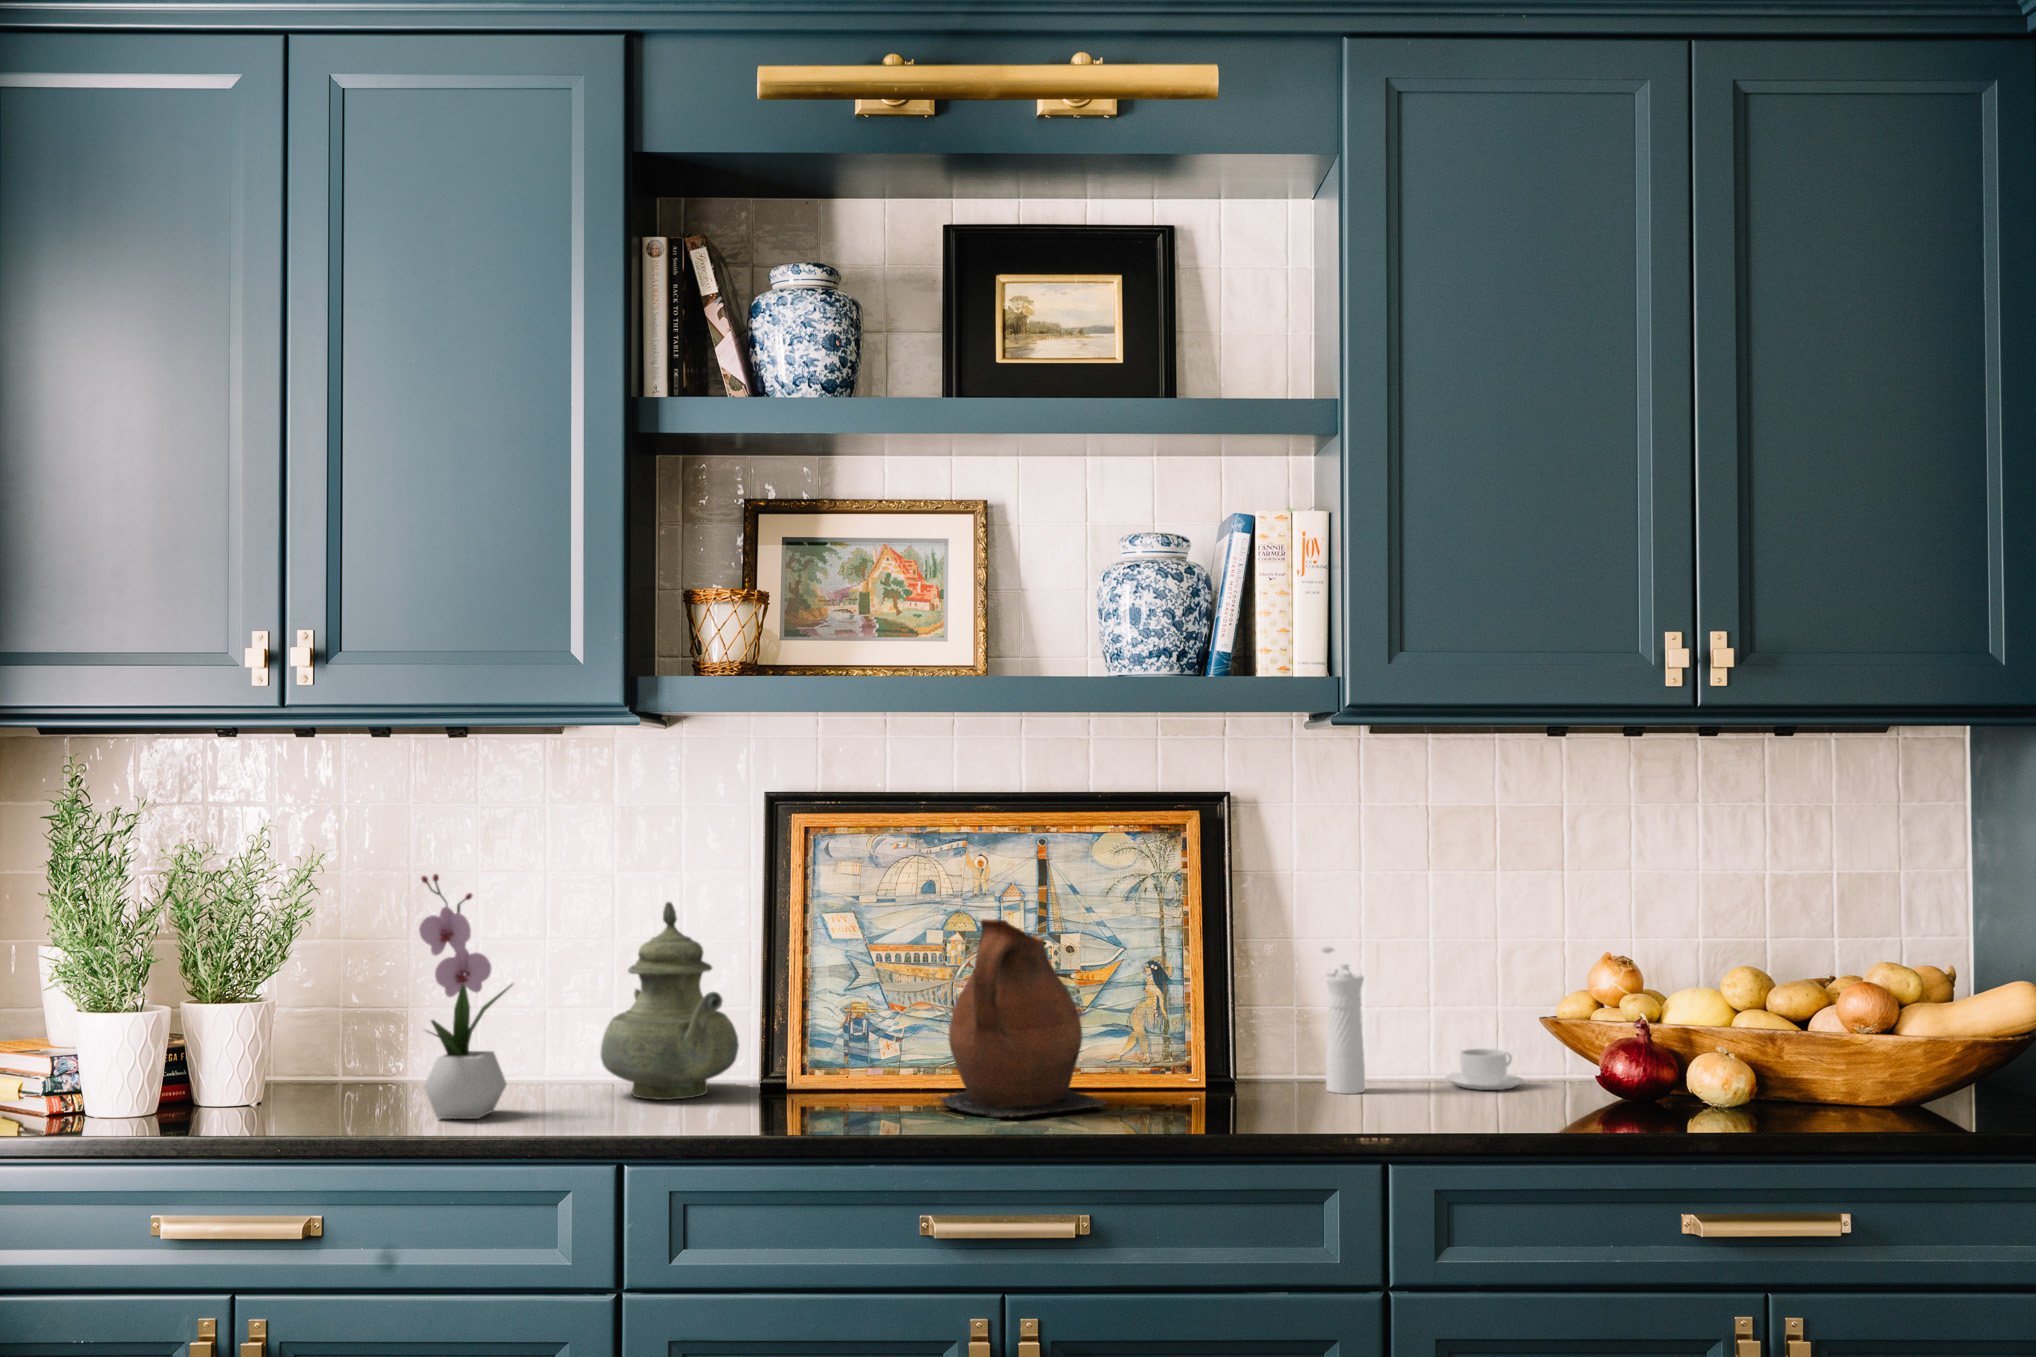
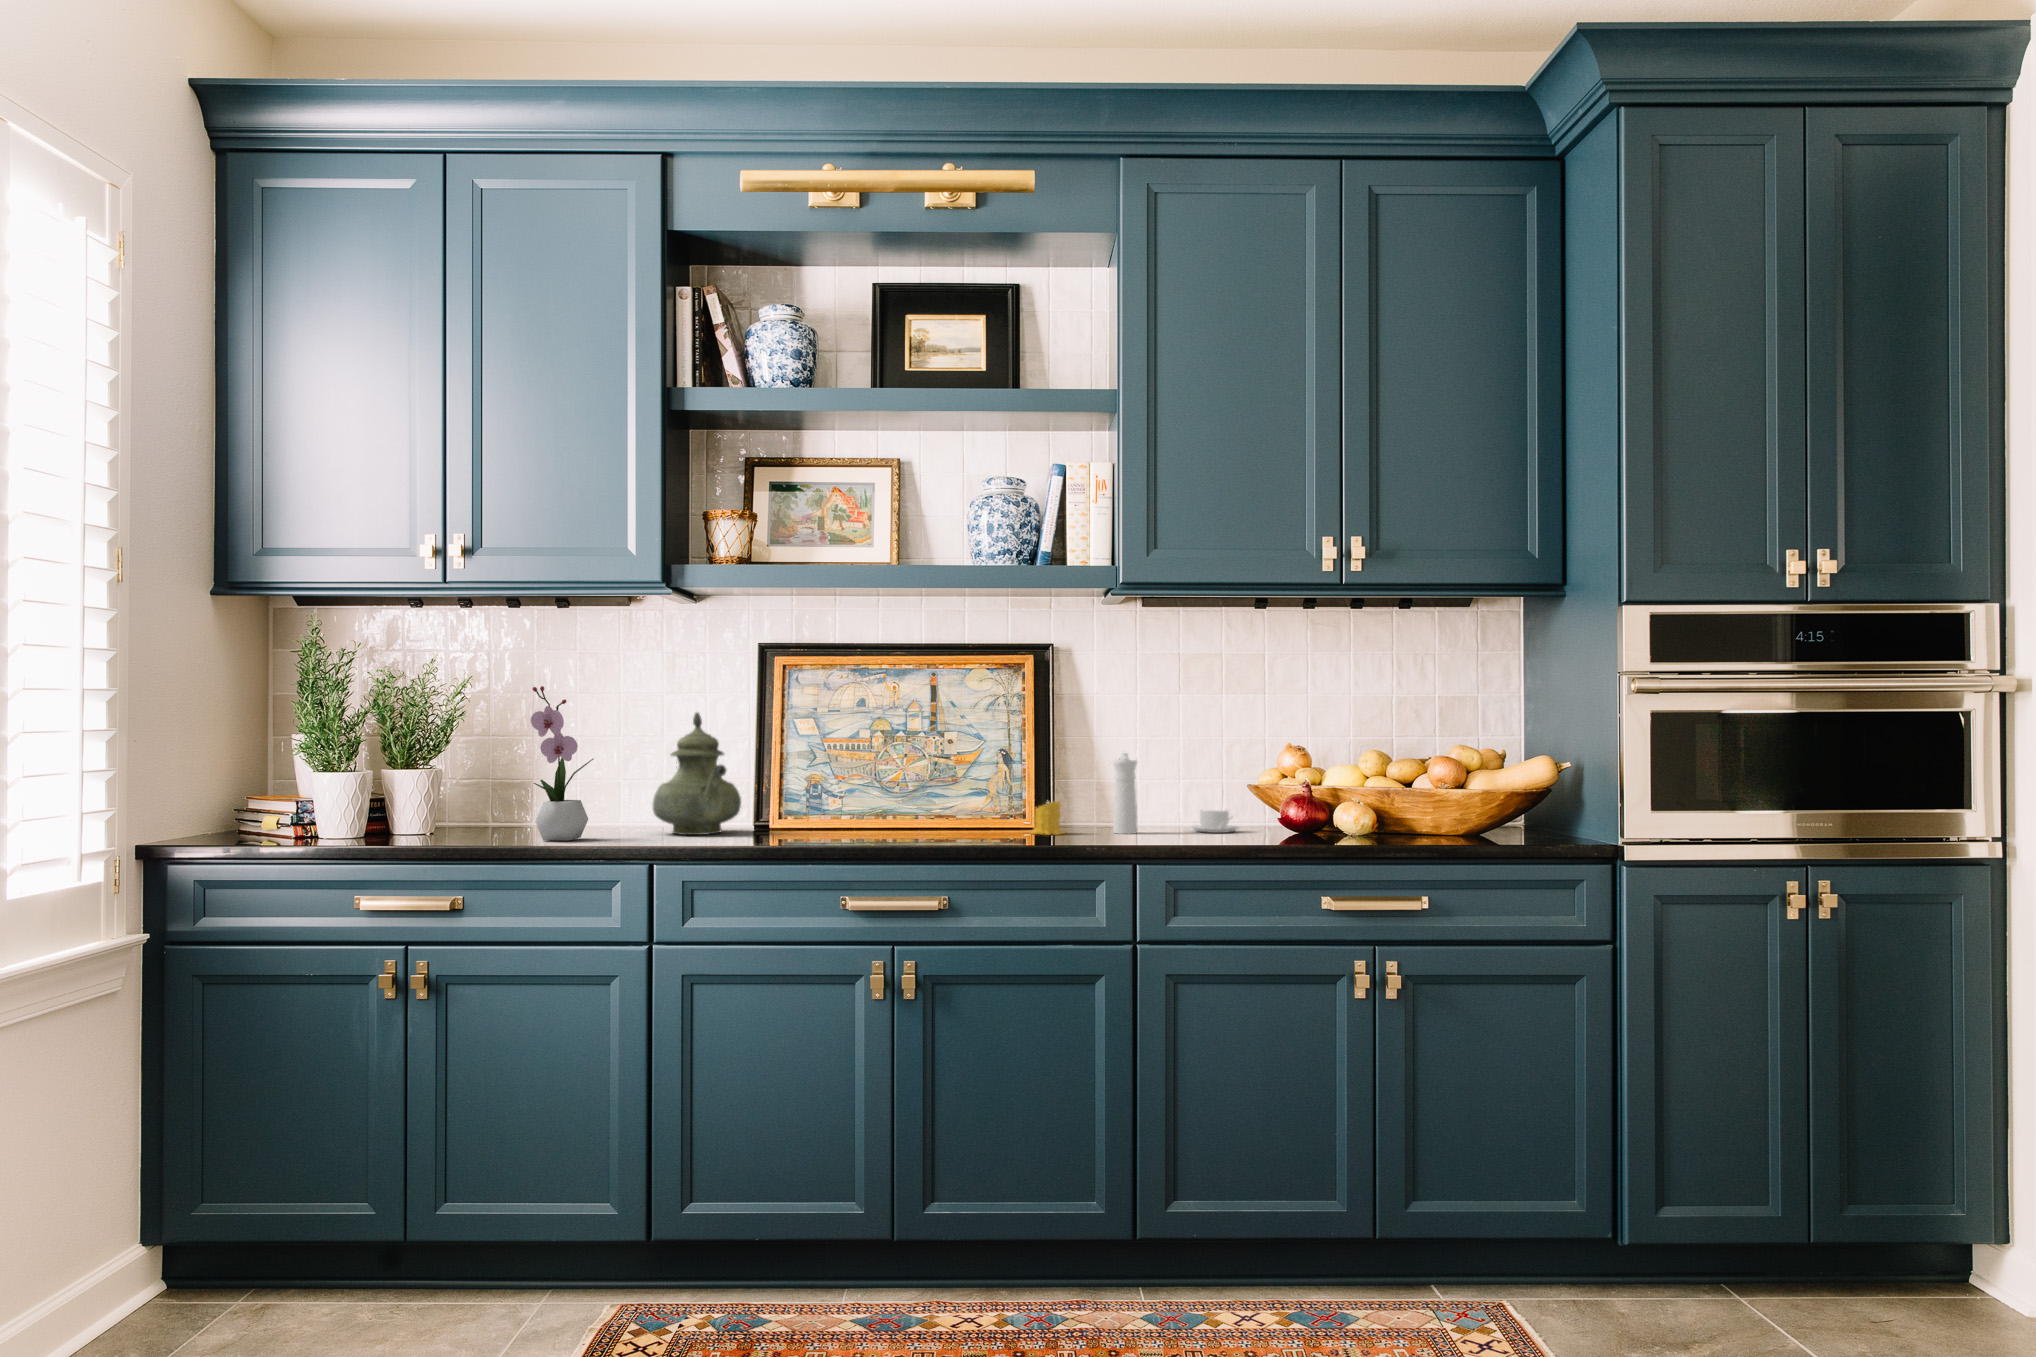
ceramic pitcher: present [937,919,1107,1117] -> none [857,718,969,840]
candle: none [1196,1038,1253,1098] -> present [1032,801,1065,835]

